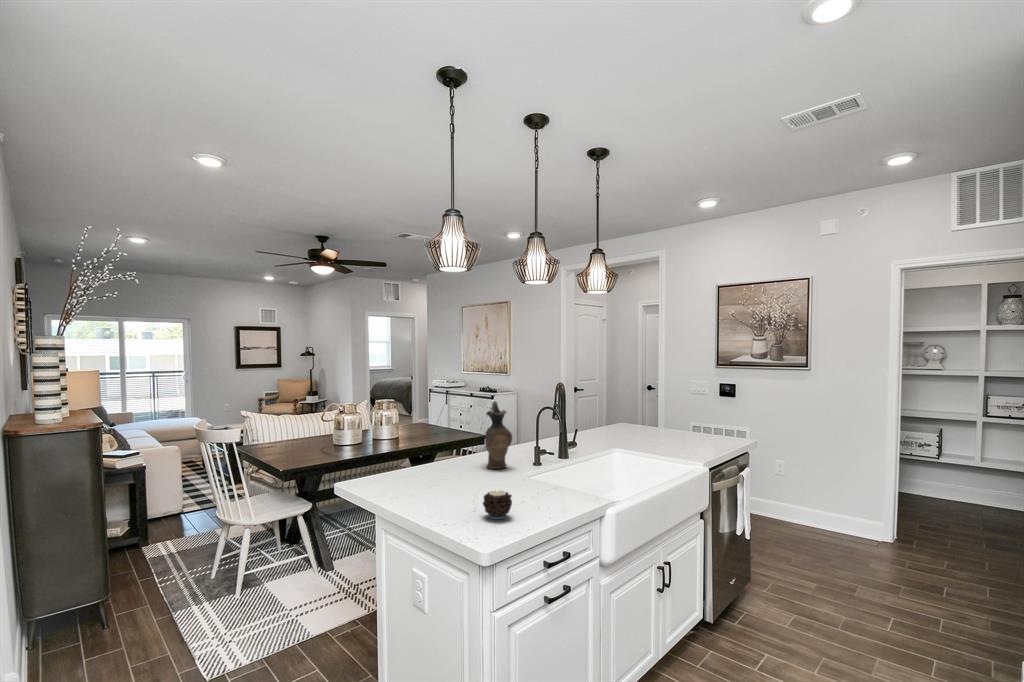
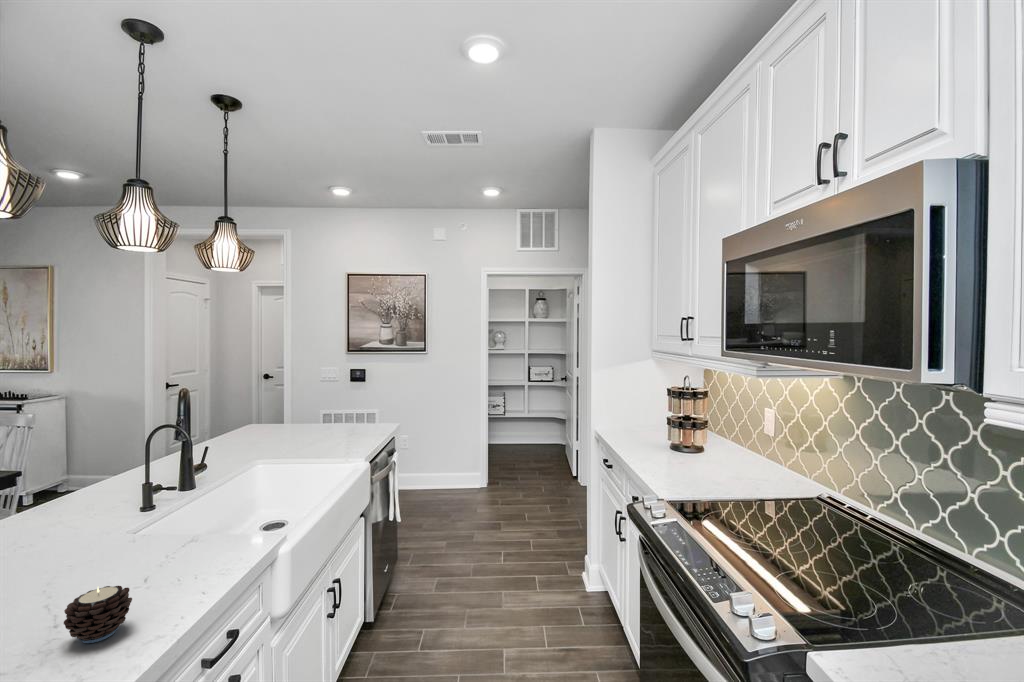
ceramic pitcher: present [485,401,512,469] -> none [42,425,101,536]

